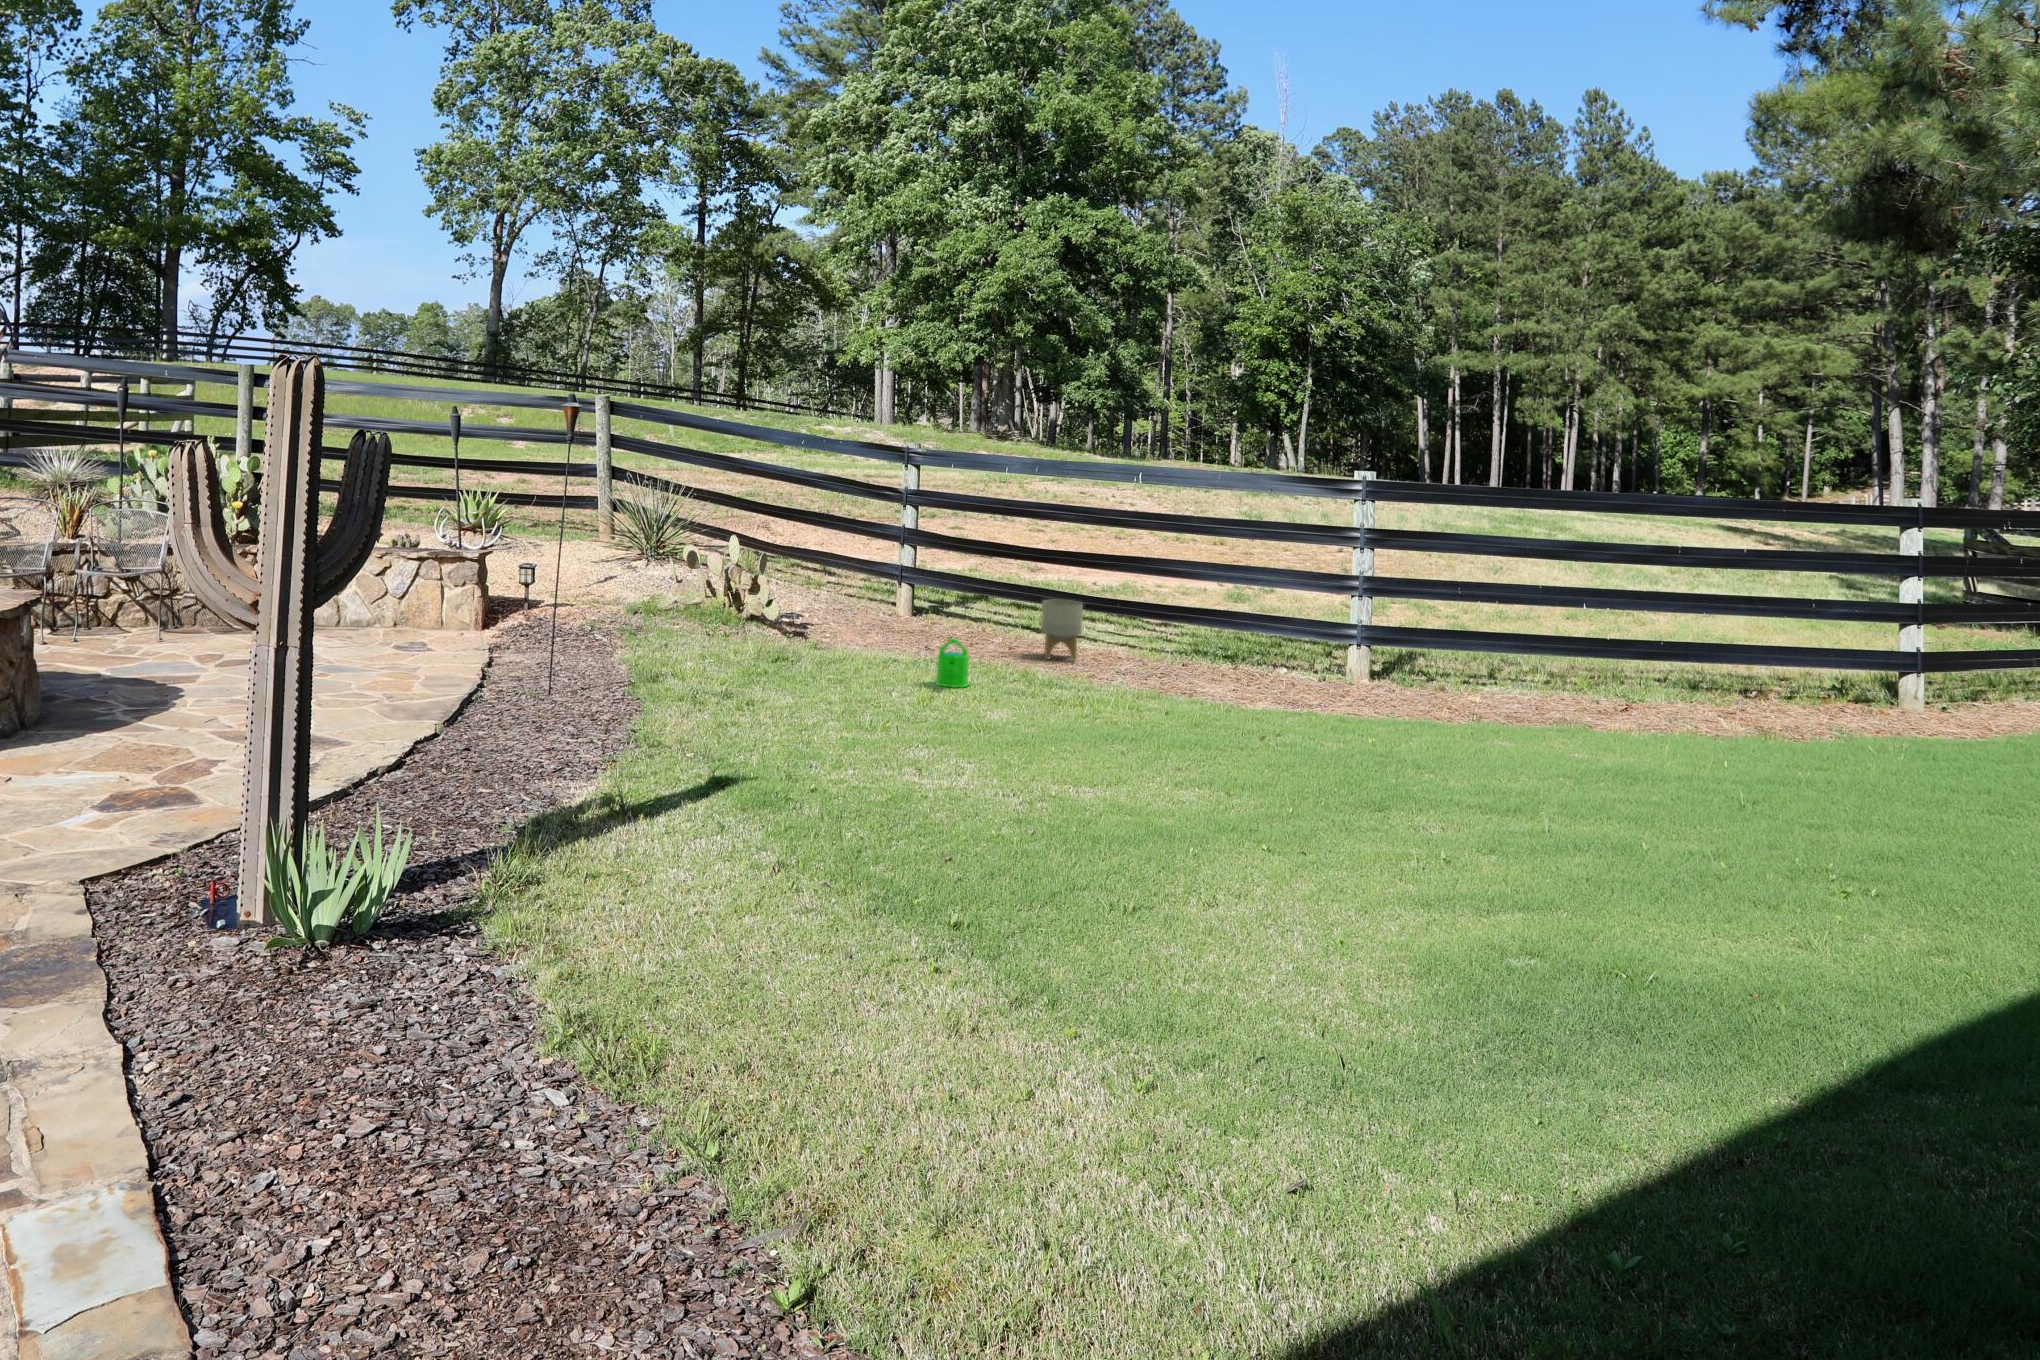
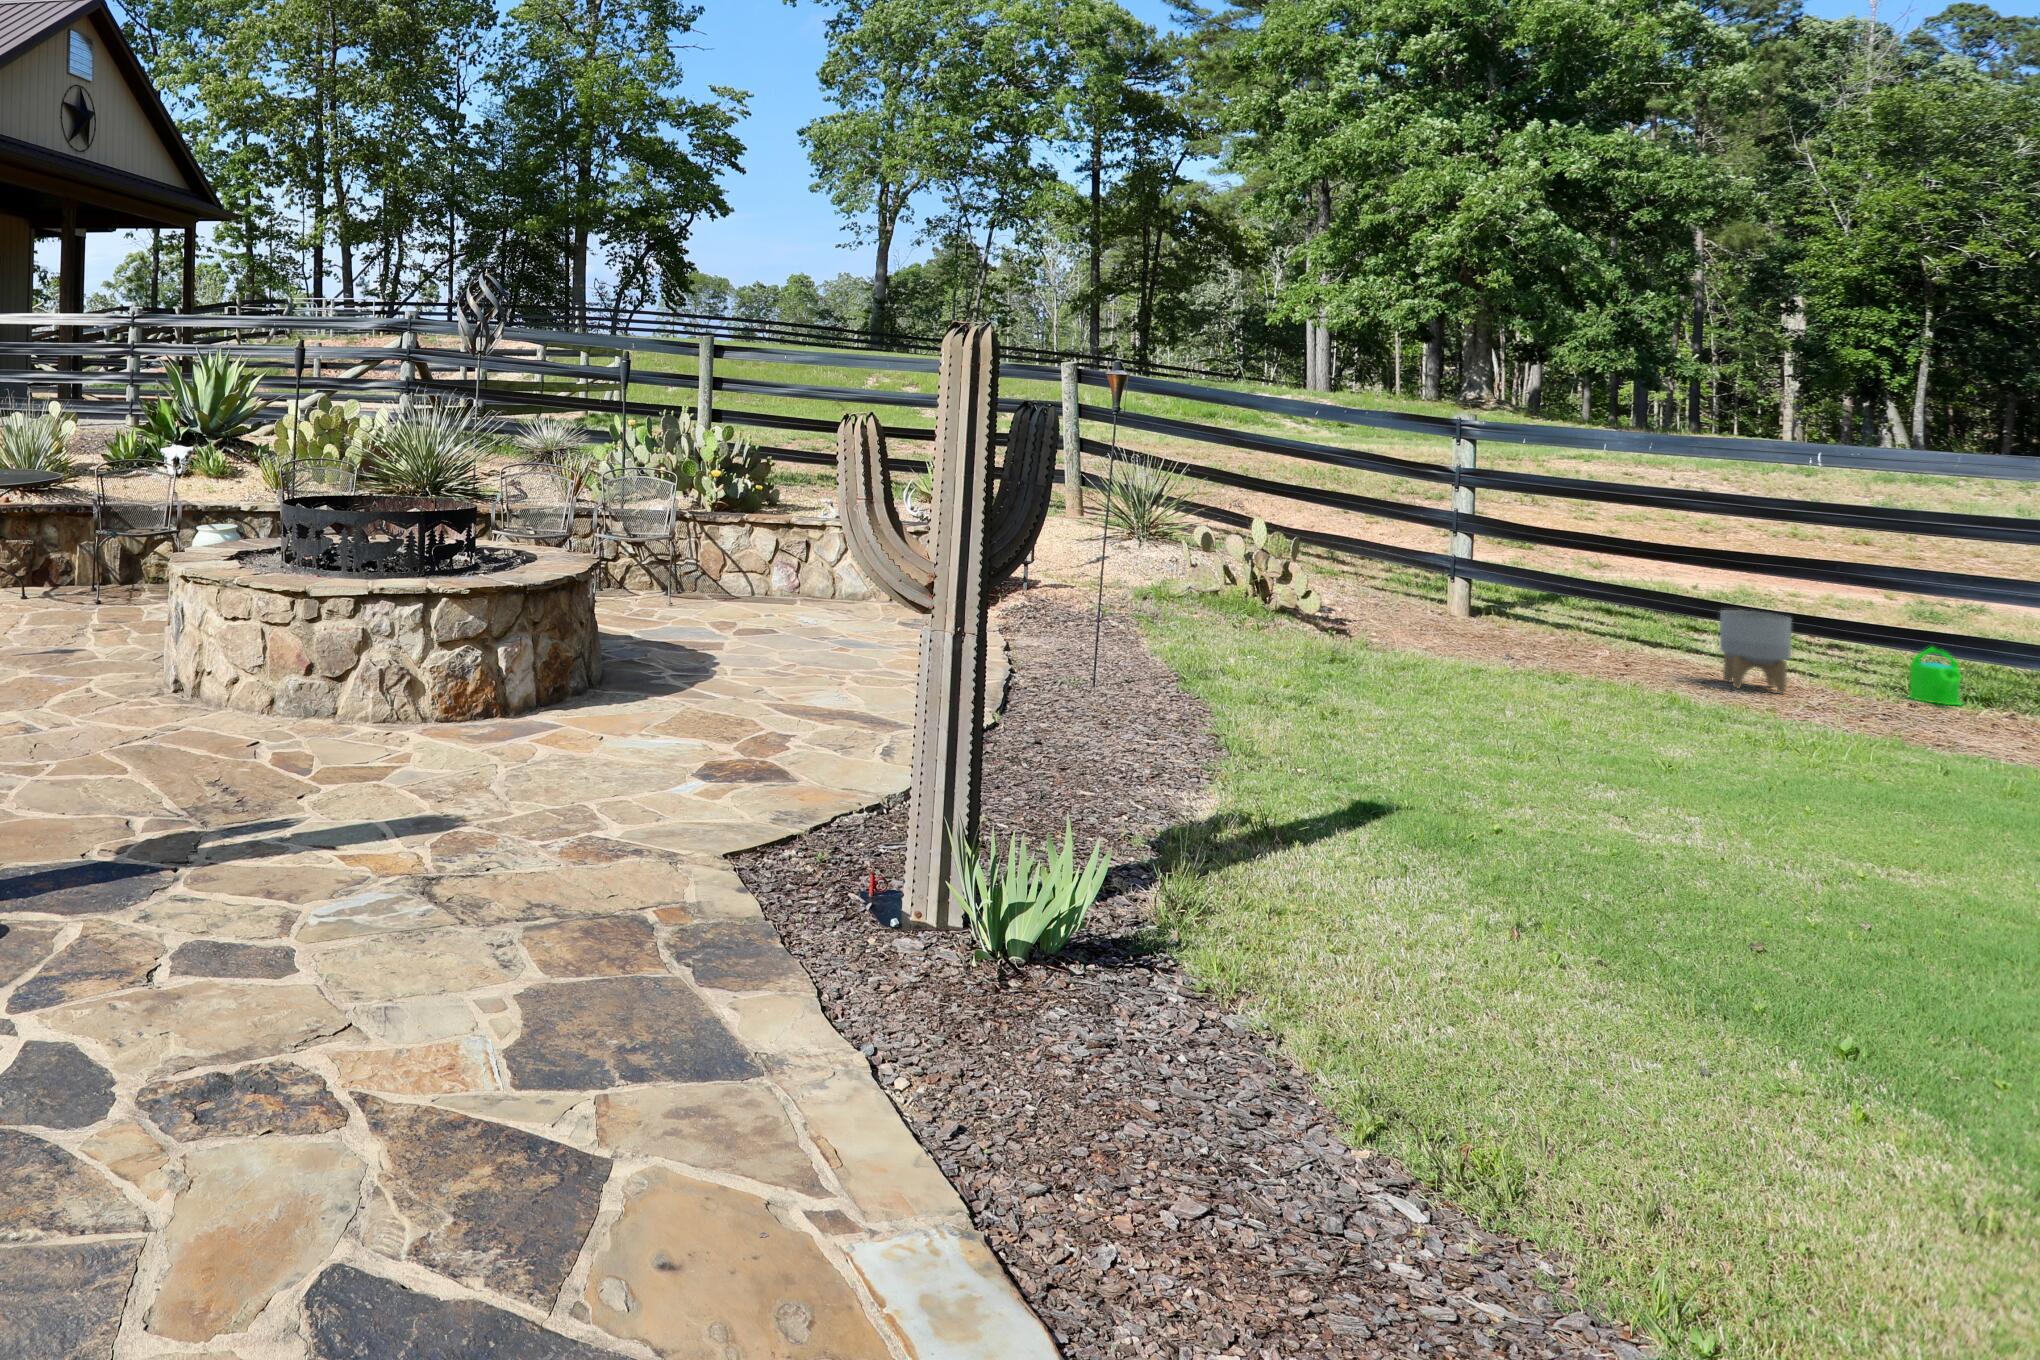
watering can: present [936,639,969,688] -> present [1907,647,1962,705]

